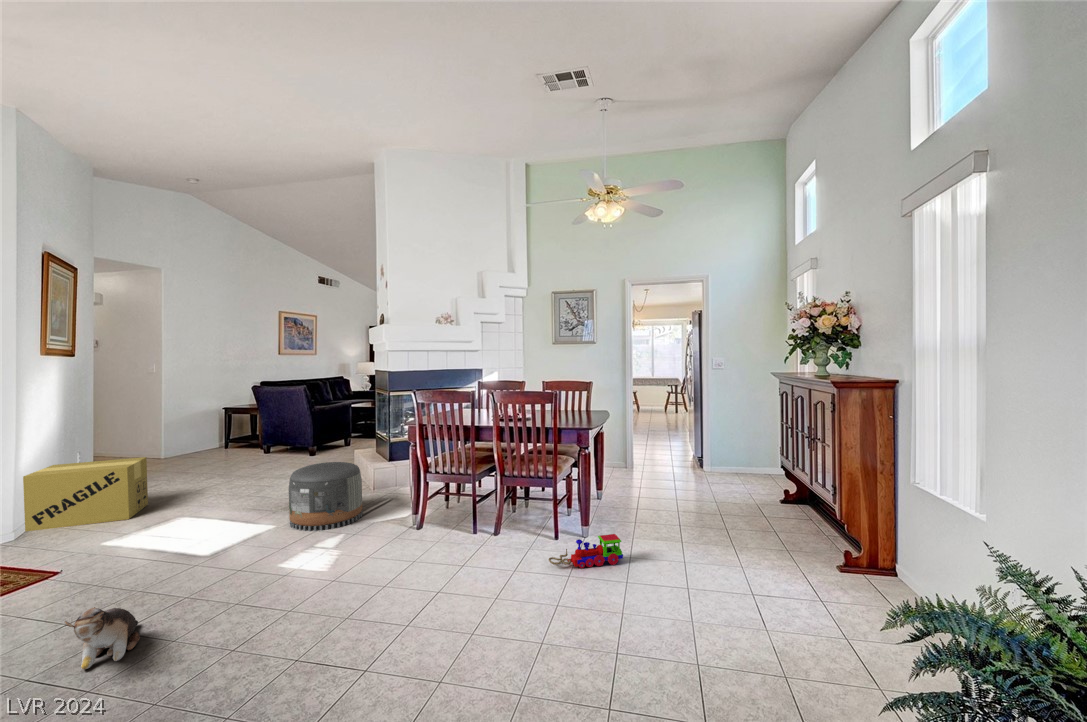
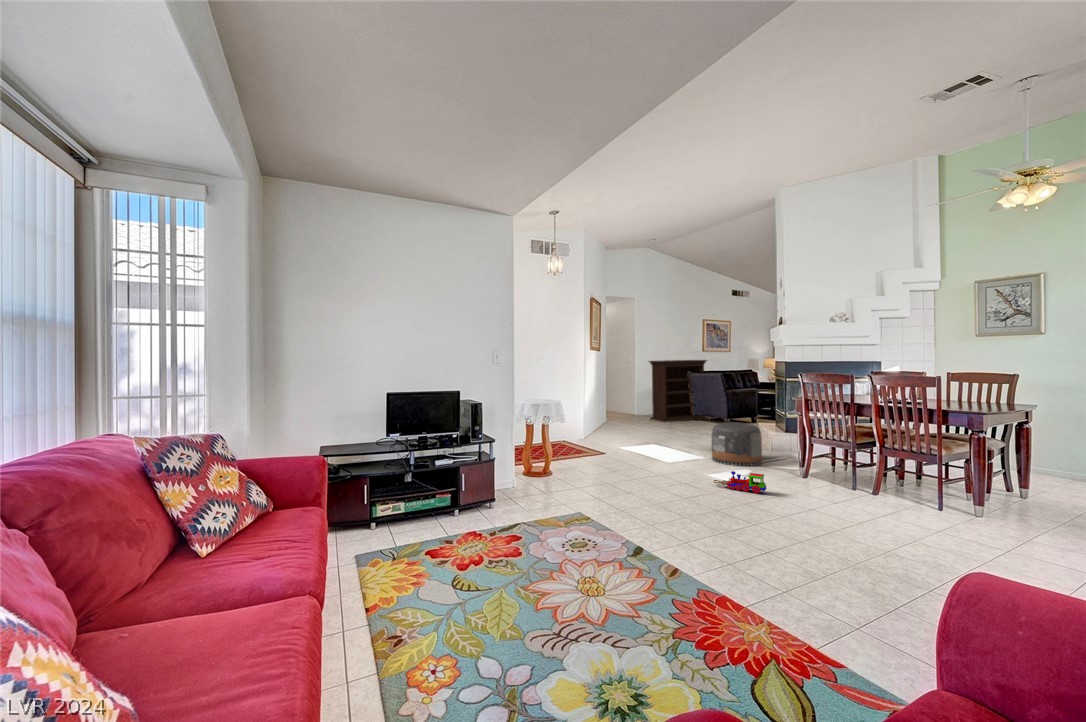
bookshelf: none [185,368,285,463] -> present [649,360,707,422]
cardboard box: present [23,457,148,531] -> none [584,408,633,441]
toy train: present [549,534,623,568] -> present [713,471,766,493]
plush toy: present [65,607,140,670] -> none [619,461,643,489]

